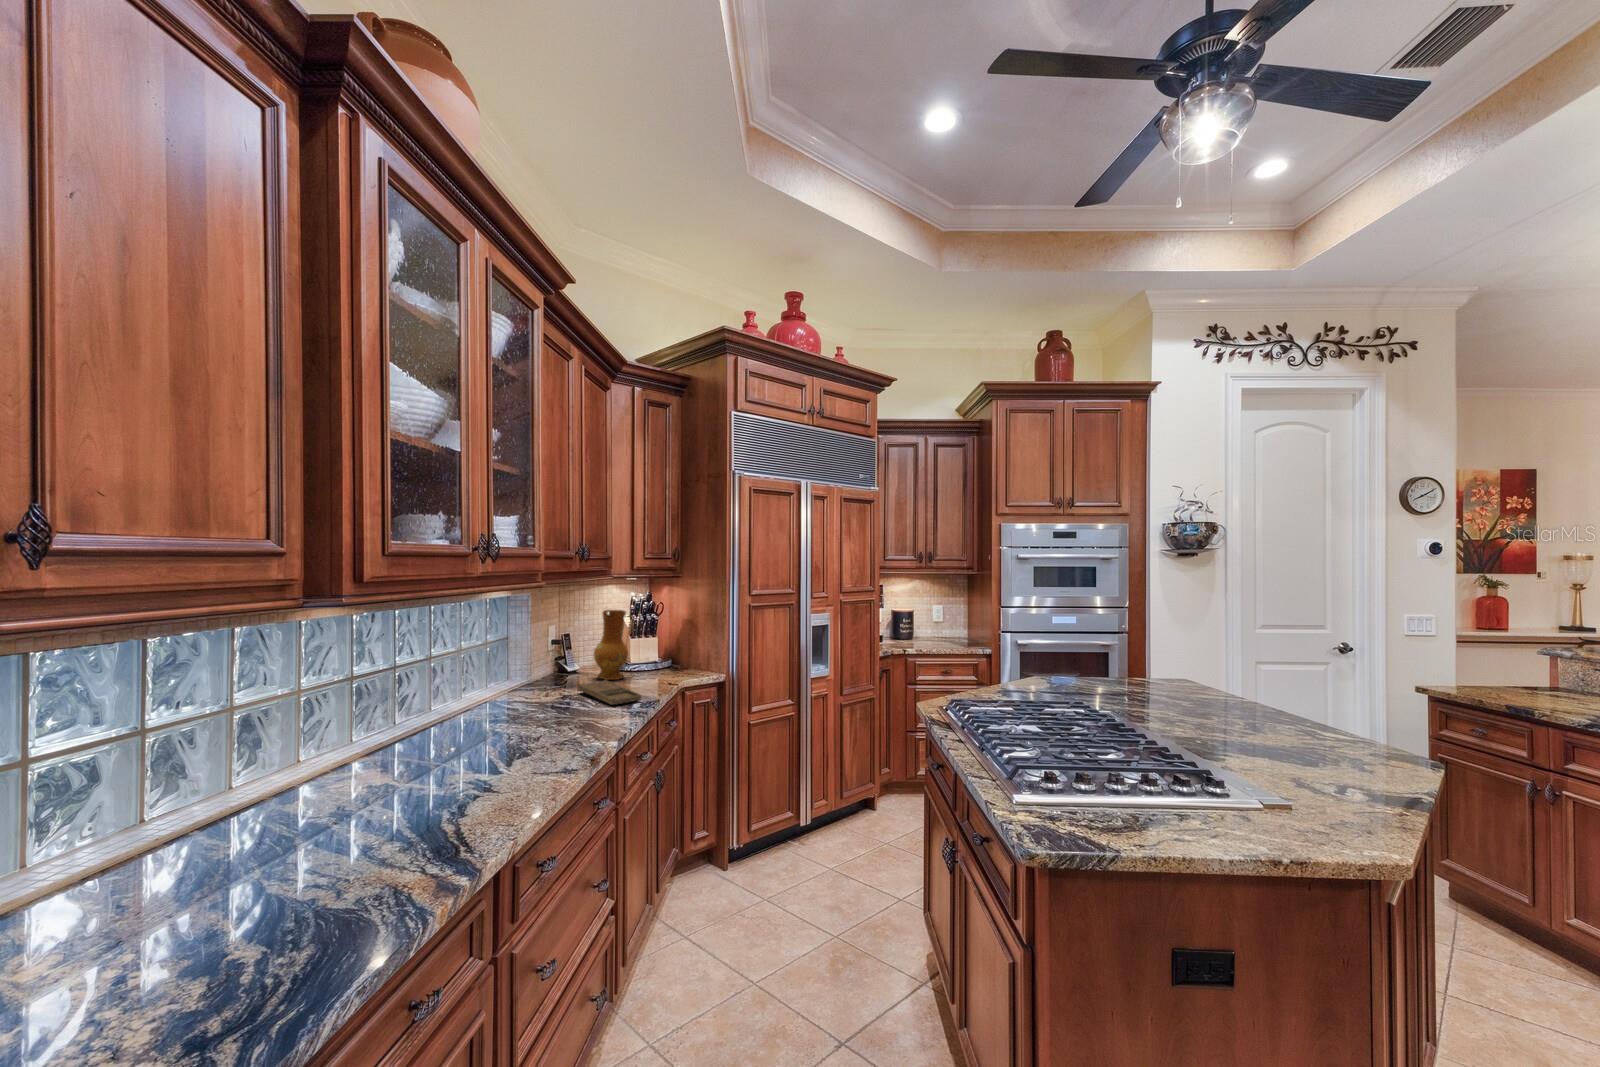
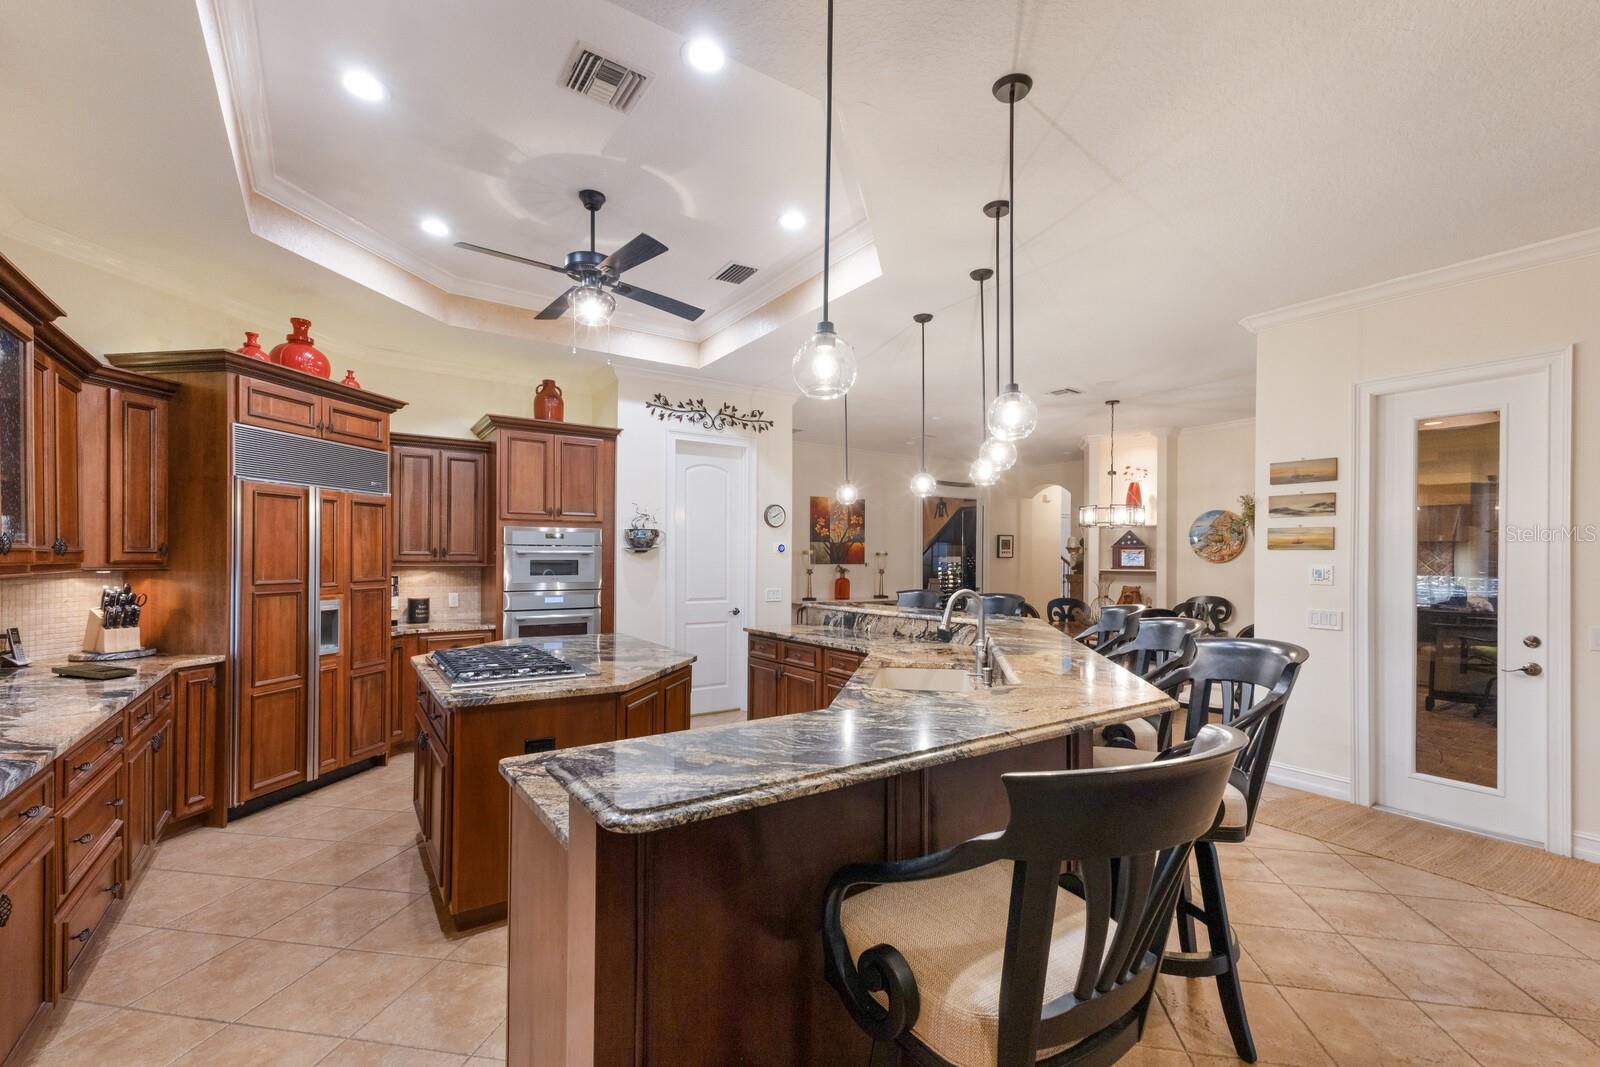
ceramic jug: present [594,610,628,680] -> none [65,600,110,666]

